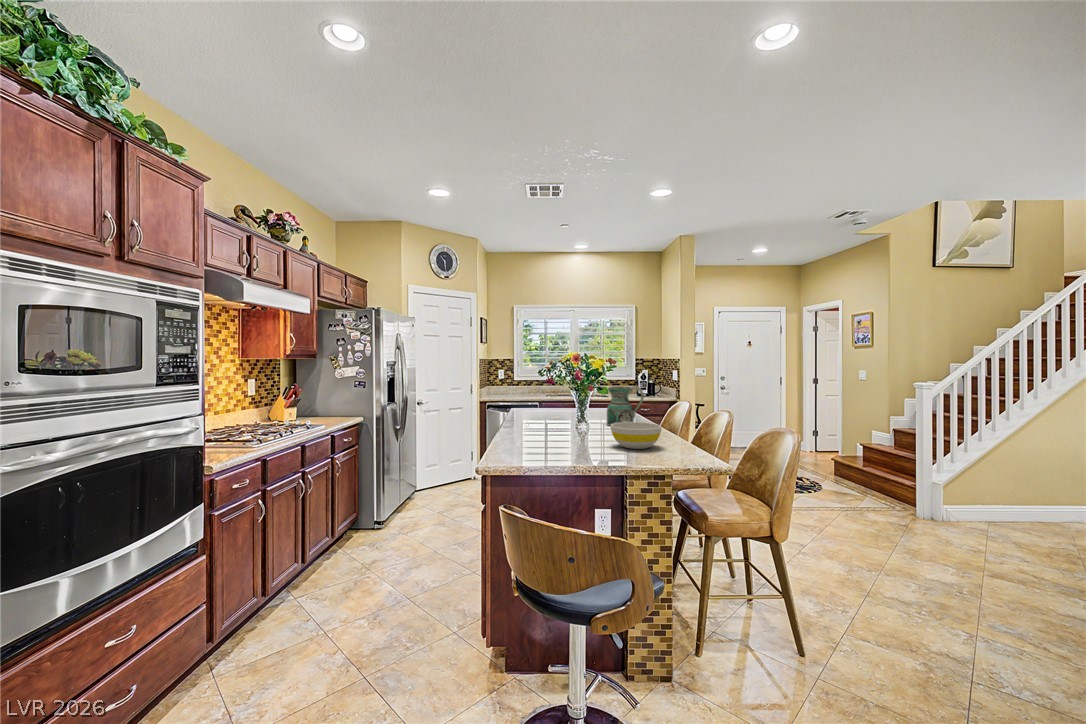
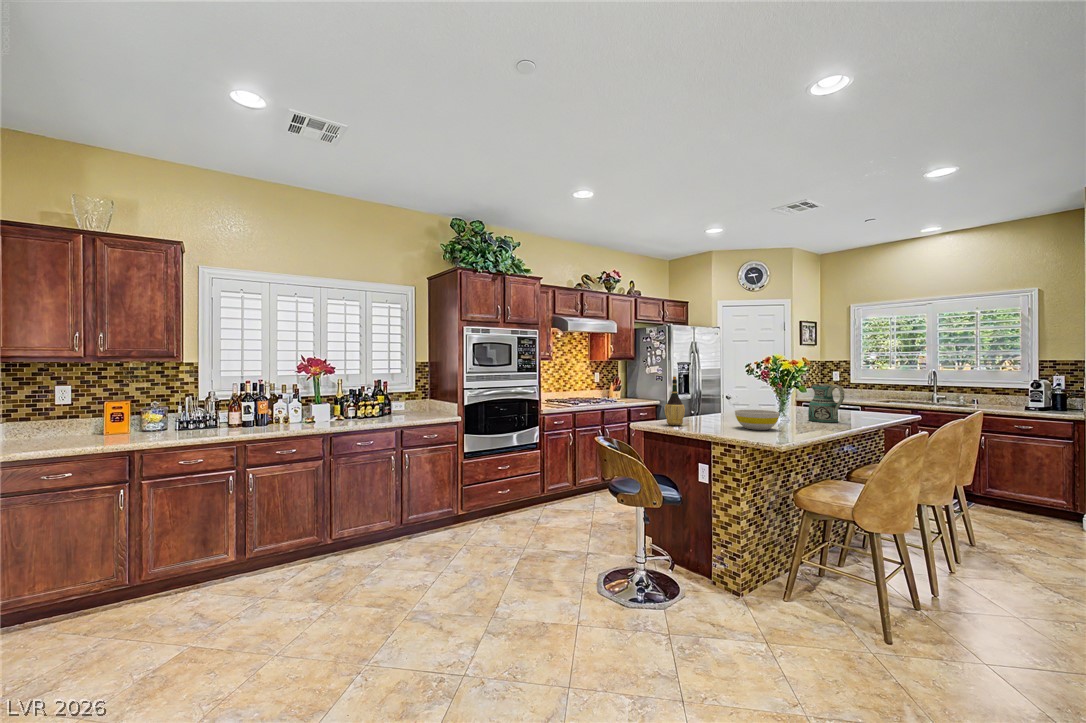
wine bottle: none [547,386,576,461] -> present [665,376,685,425]

